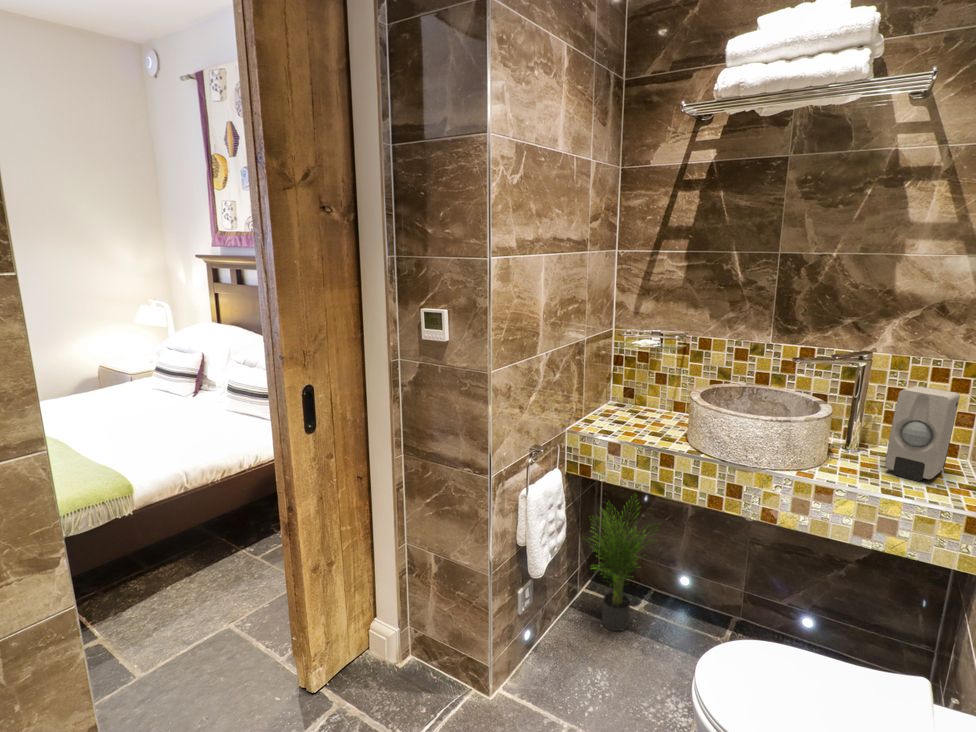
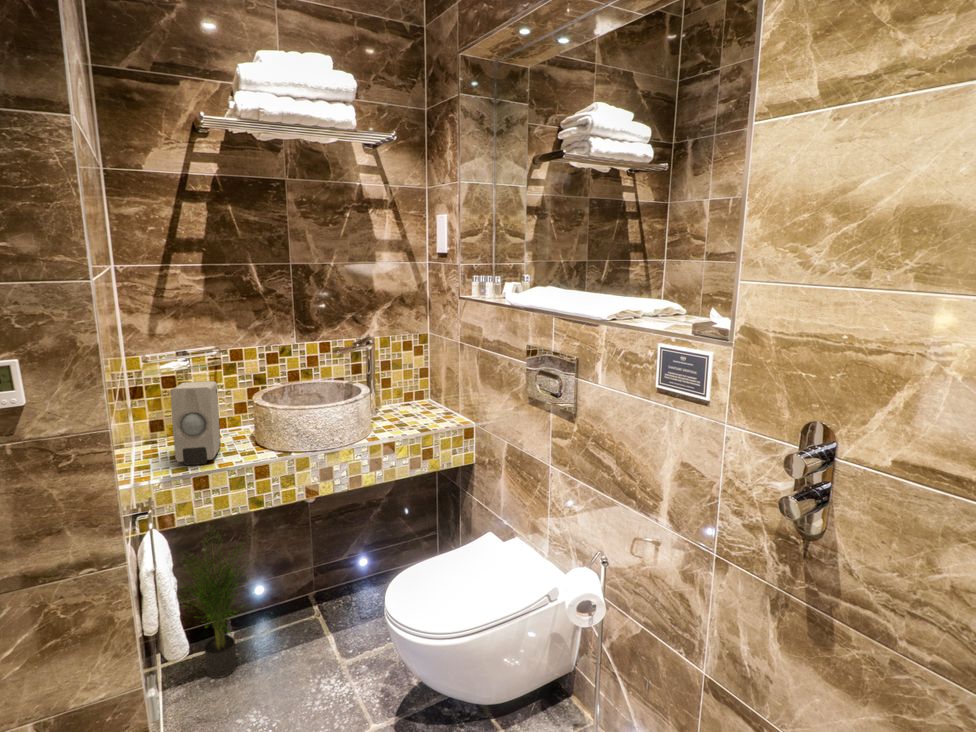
soap dispenser: present [885,386,960,481] -> present [171,381,221,465]

